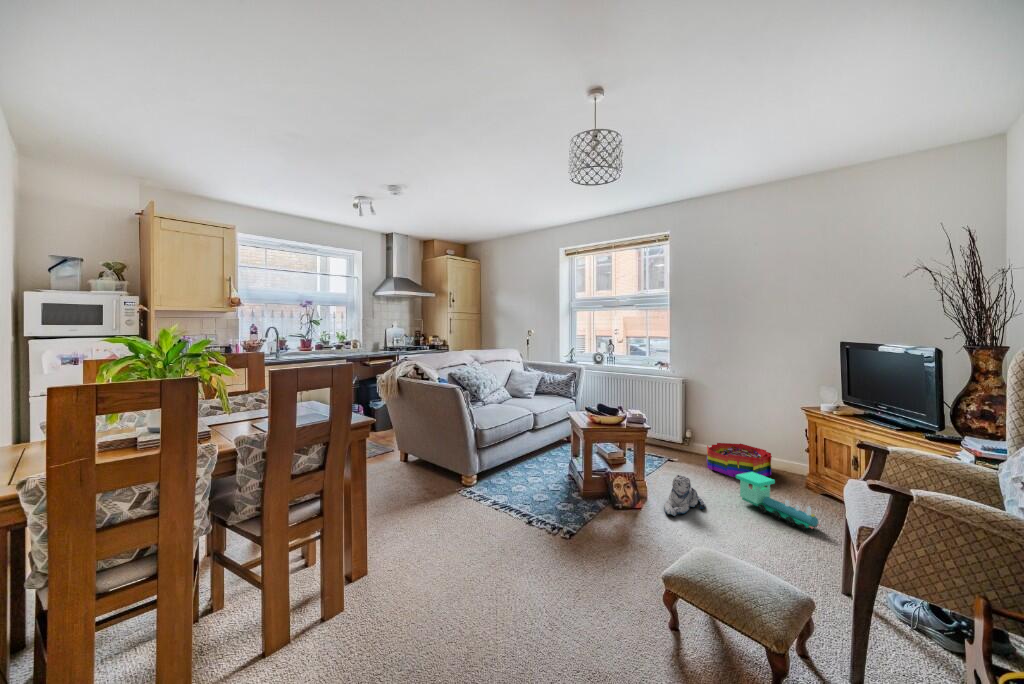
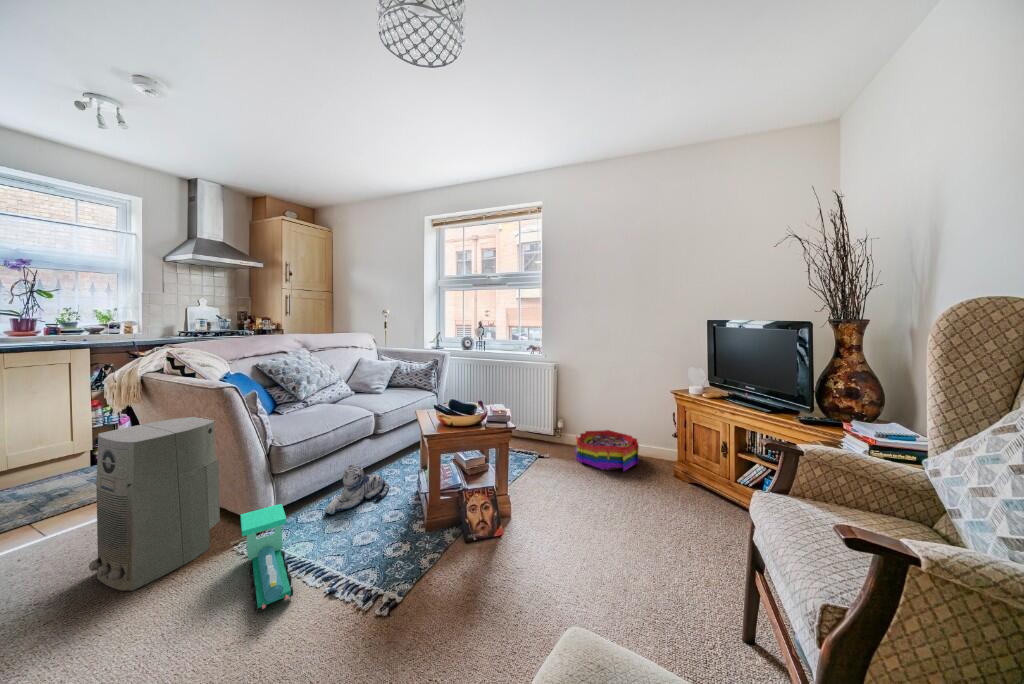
air purifier: none [392,407,448,504] -> present [89,417,220,590]
toy train: present [736,472,820,531] -> present [241,504,293,611]
plush toy: present [664,475,705,516] -> present [325,465,389,514]

